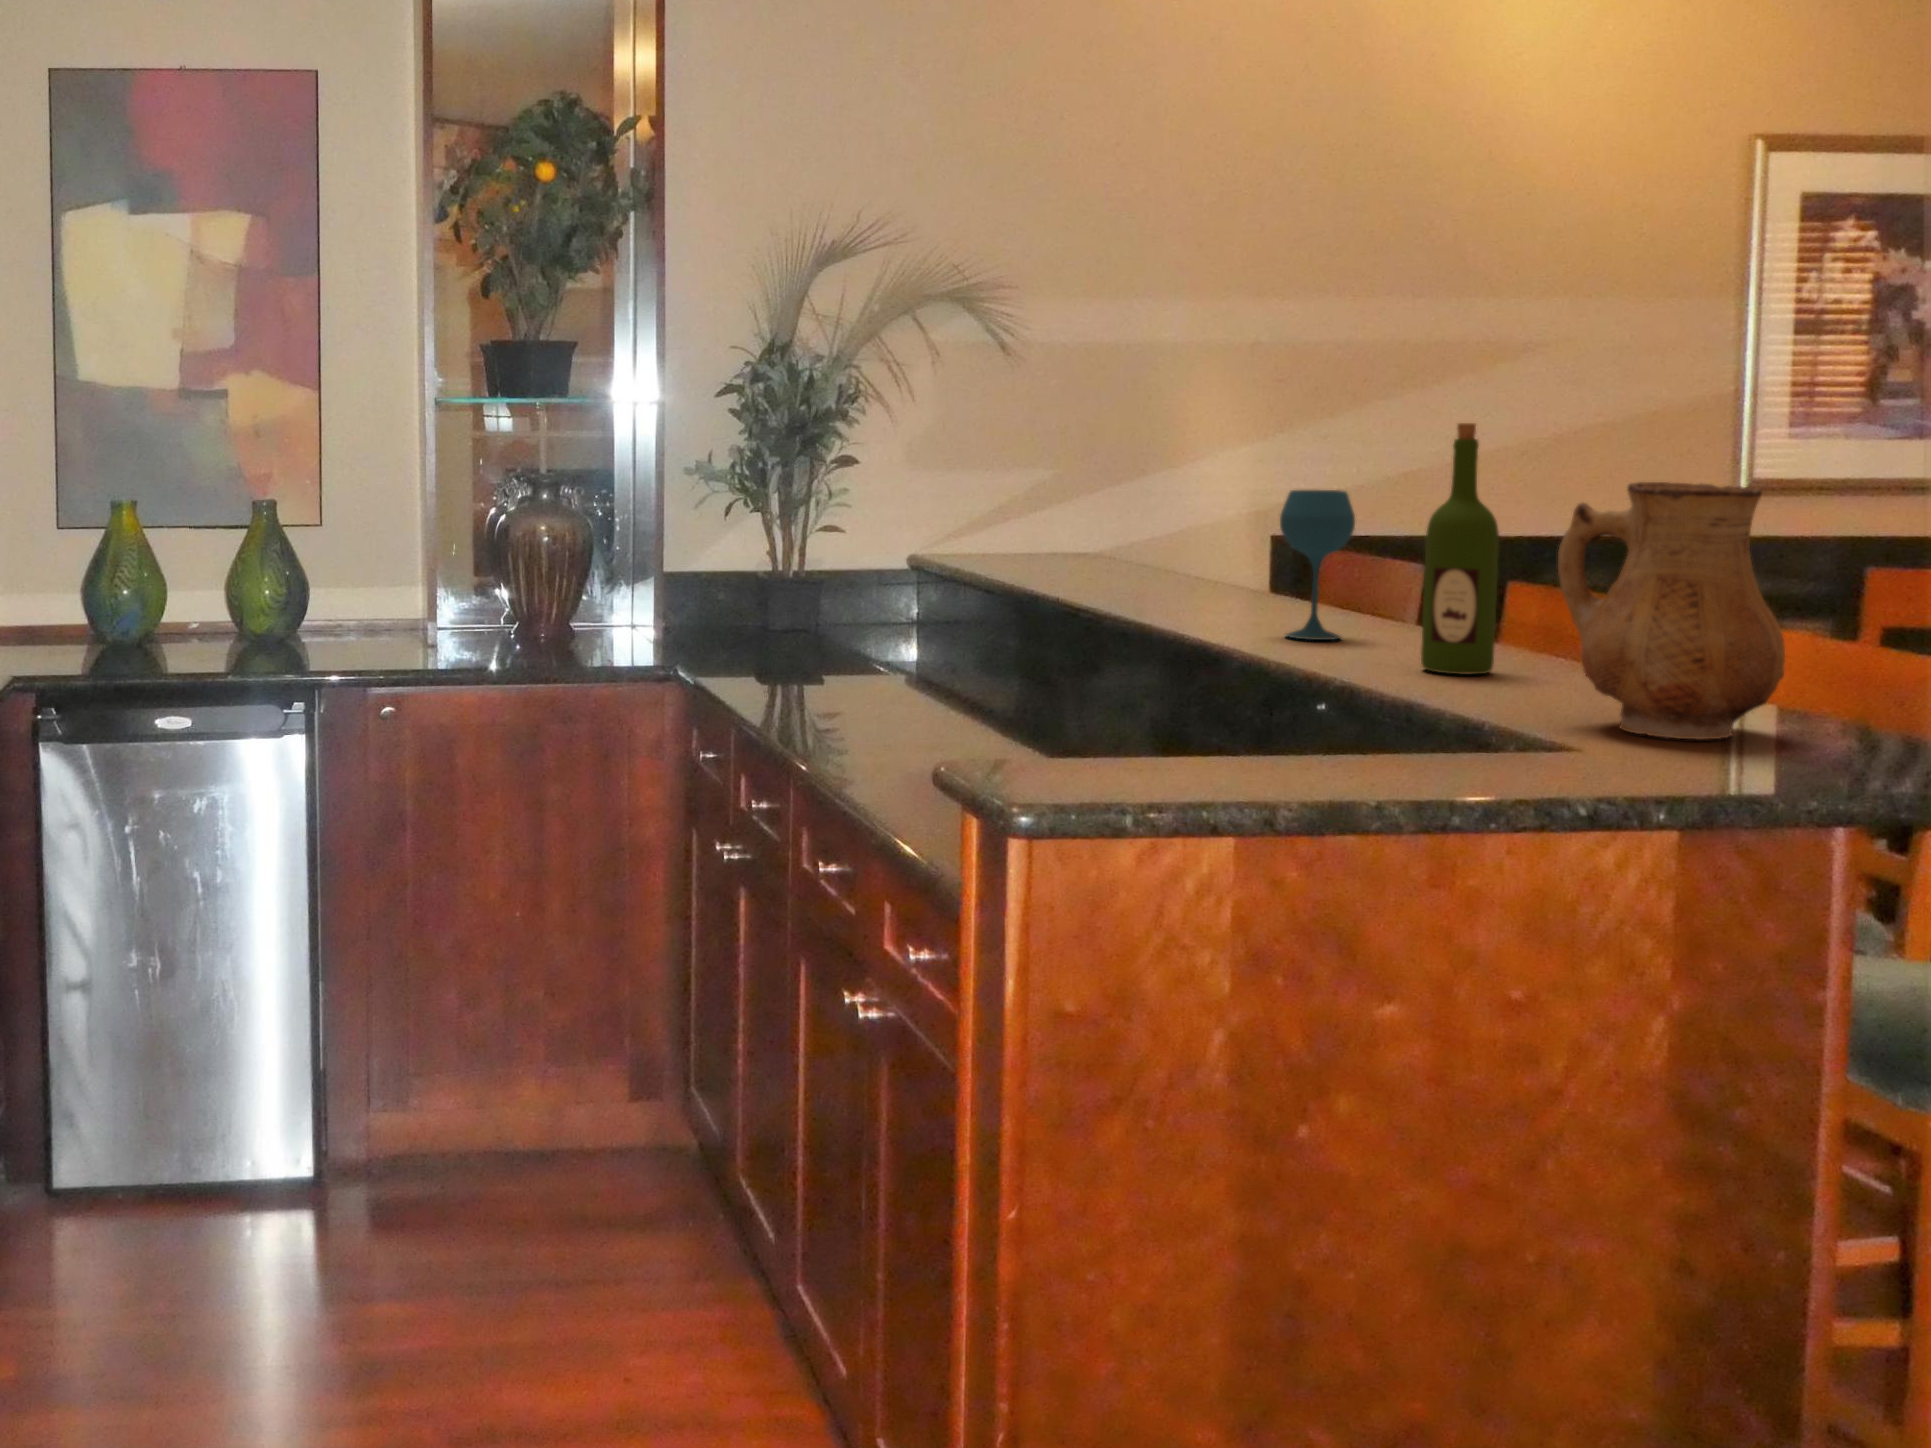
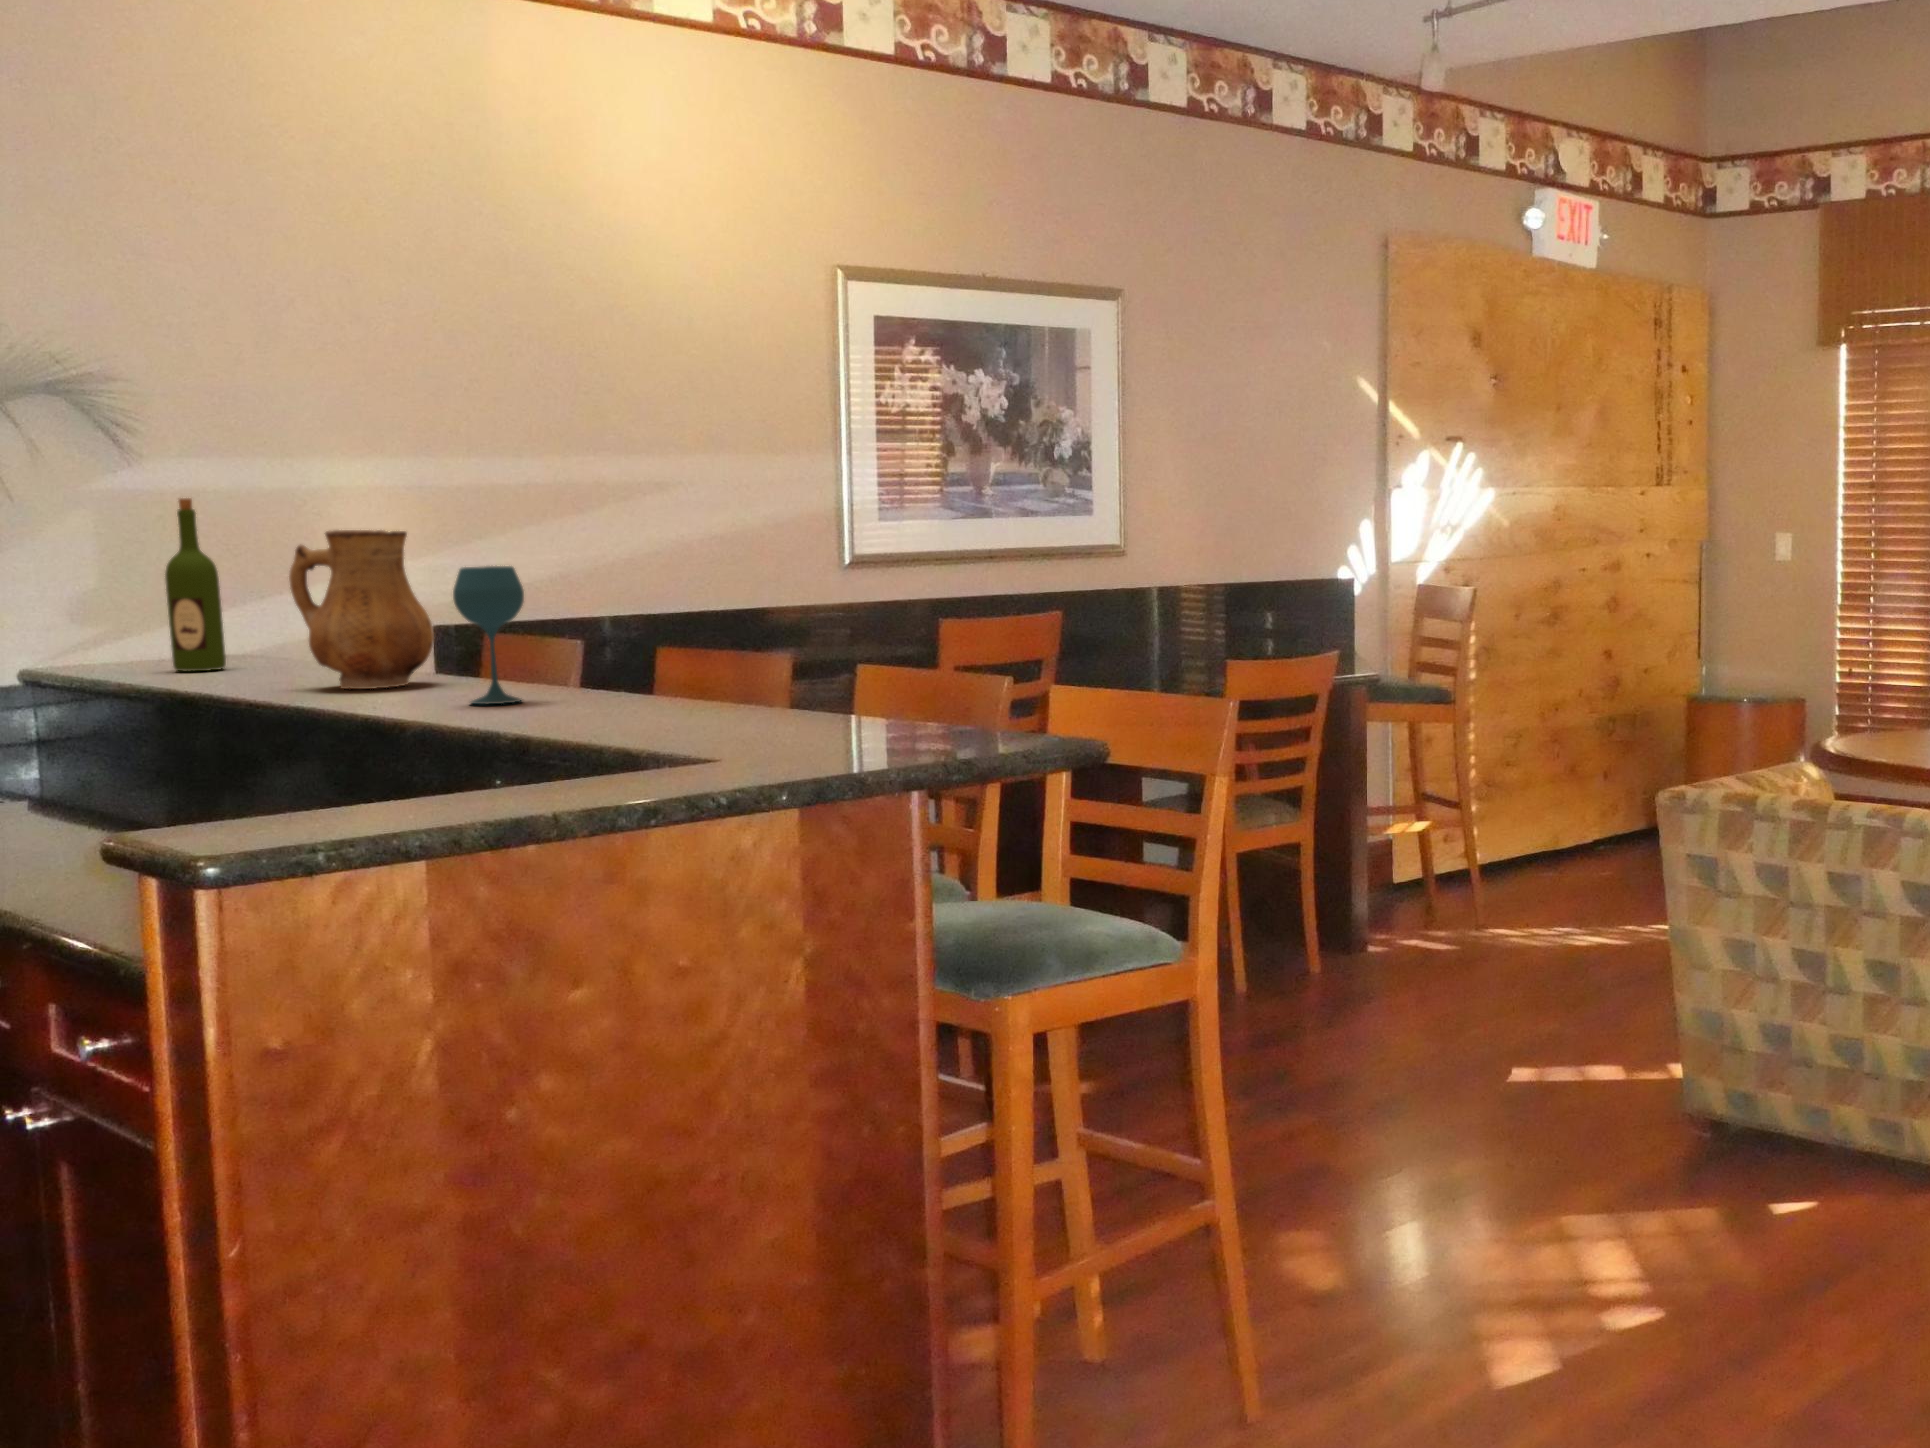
wine bottle: present [1421,423,1499,674] -> present [165,498,226,672]
ceramic pitcher: present [1558,482,1785,739] -> present [289,530,434,689]

